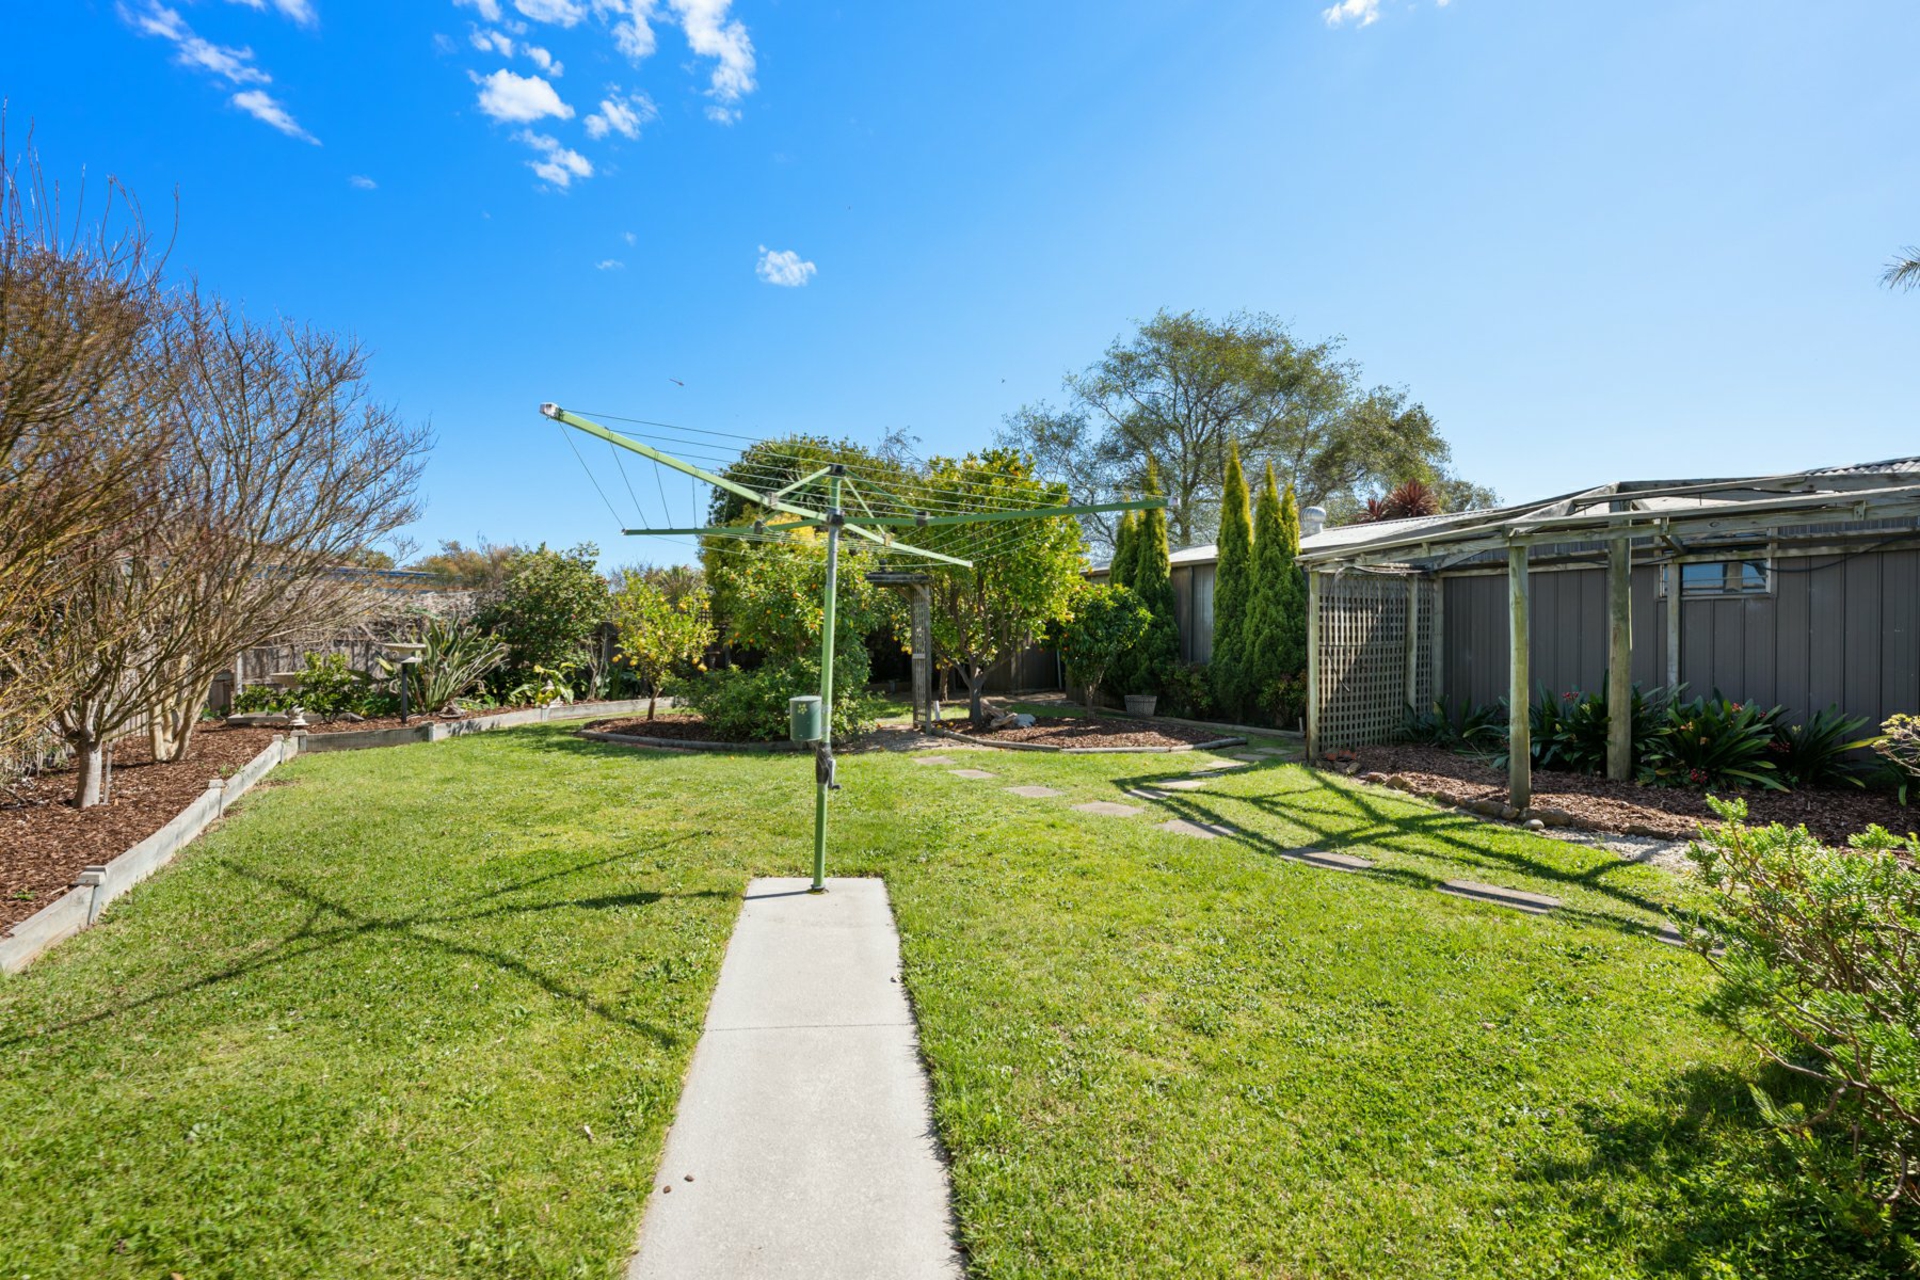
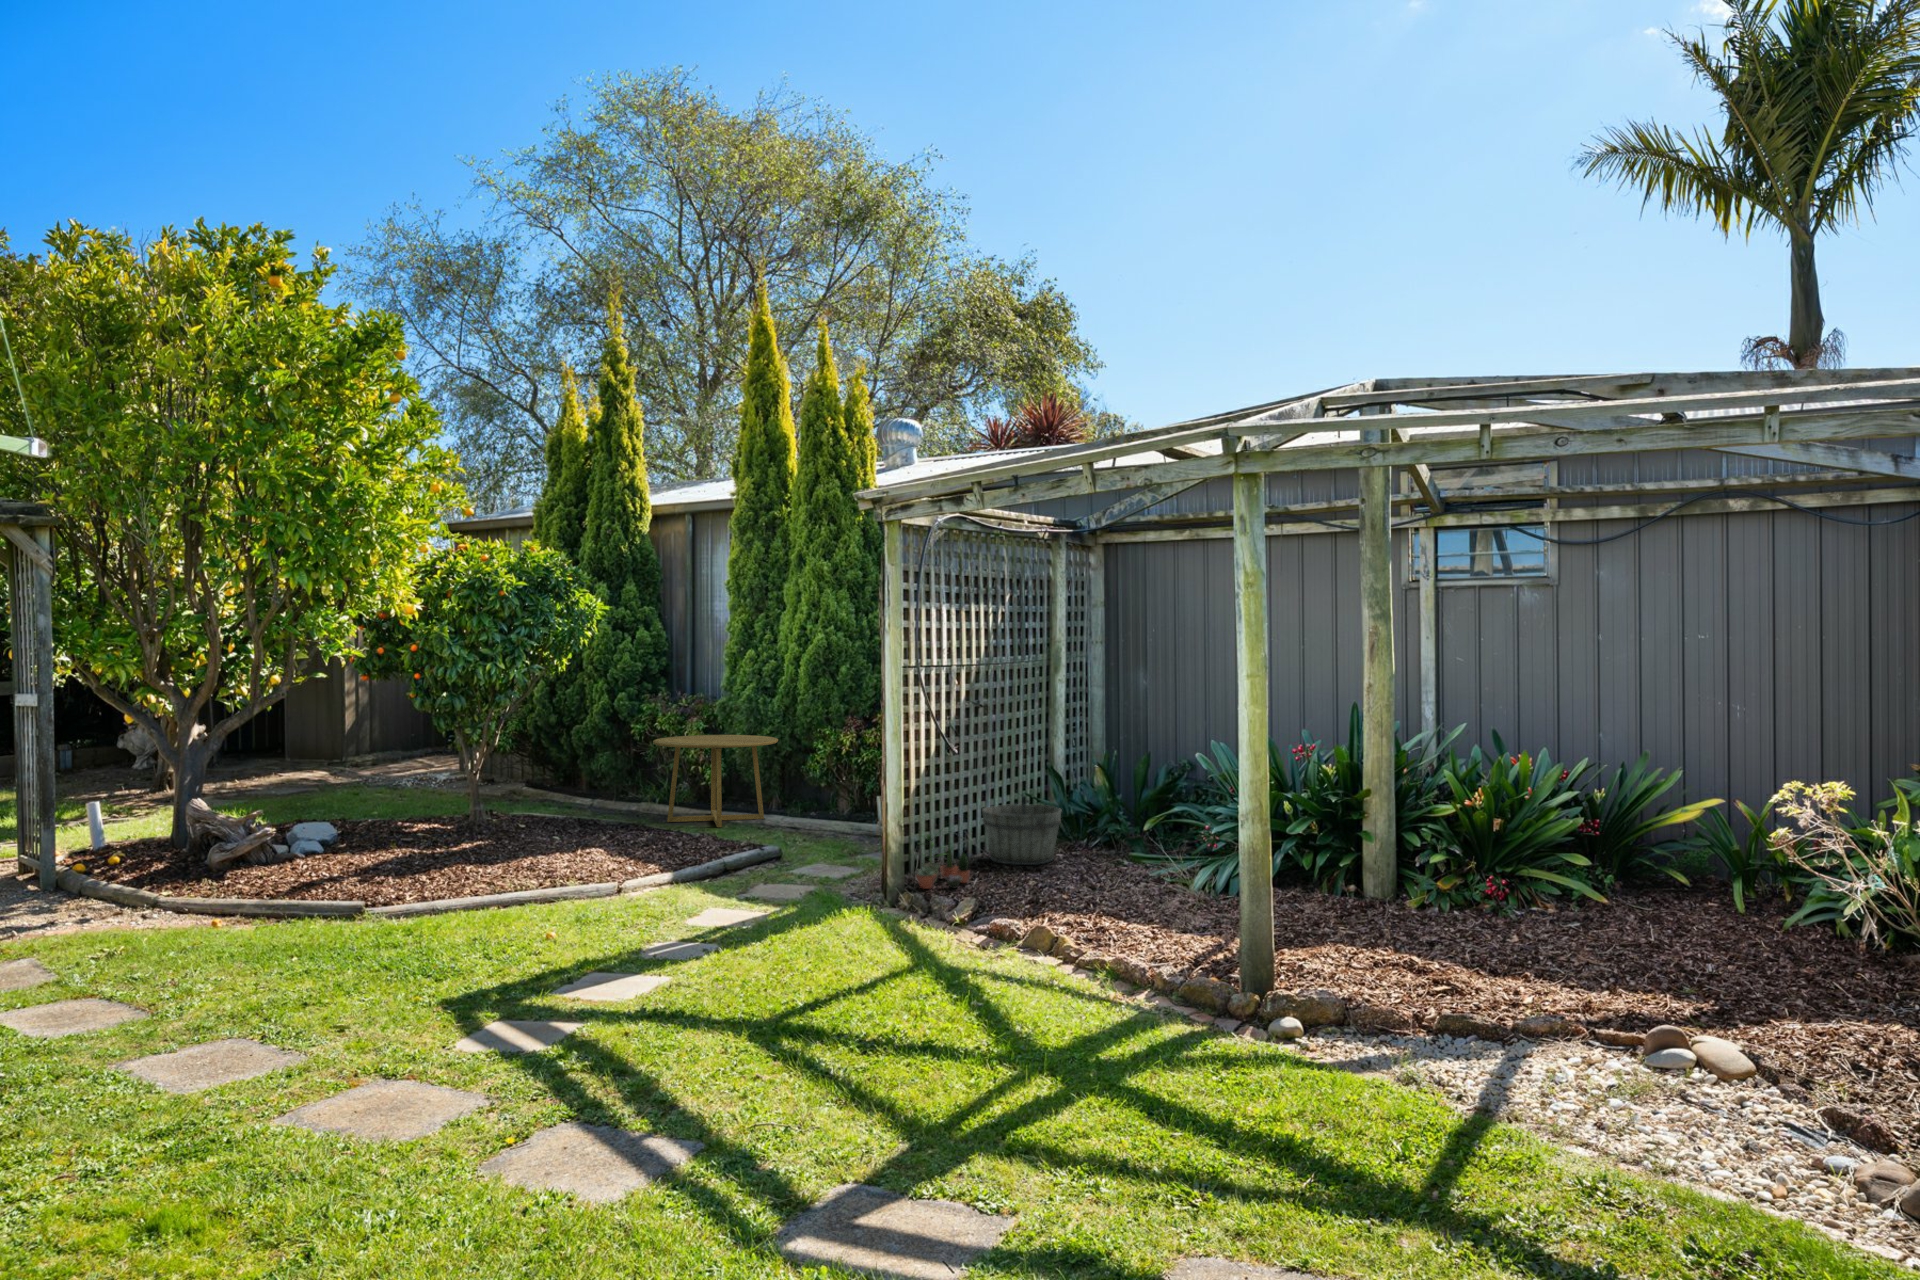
round table: none [1178,682,1244,729] -> present [653,735,778,827]
wooden bucket: present [1125,689,1157,717] -> present [982,791,1062,865]

